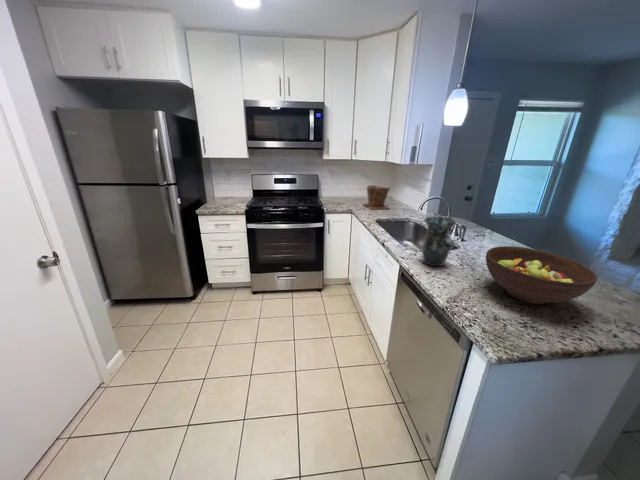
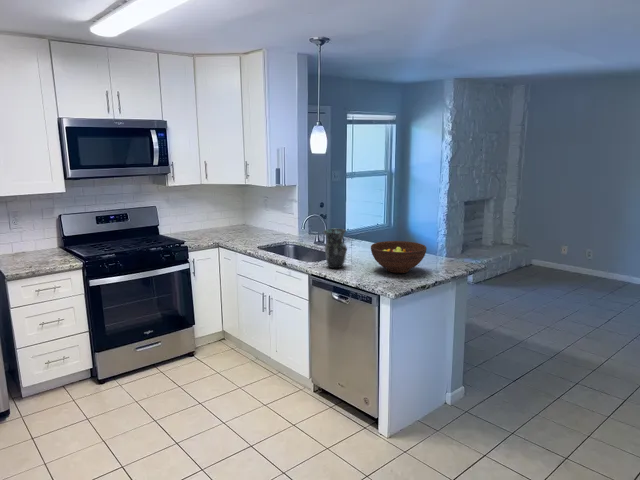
plant pot: present [365,185,390,209] -> none [225,211,259,239]

